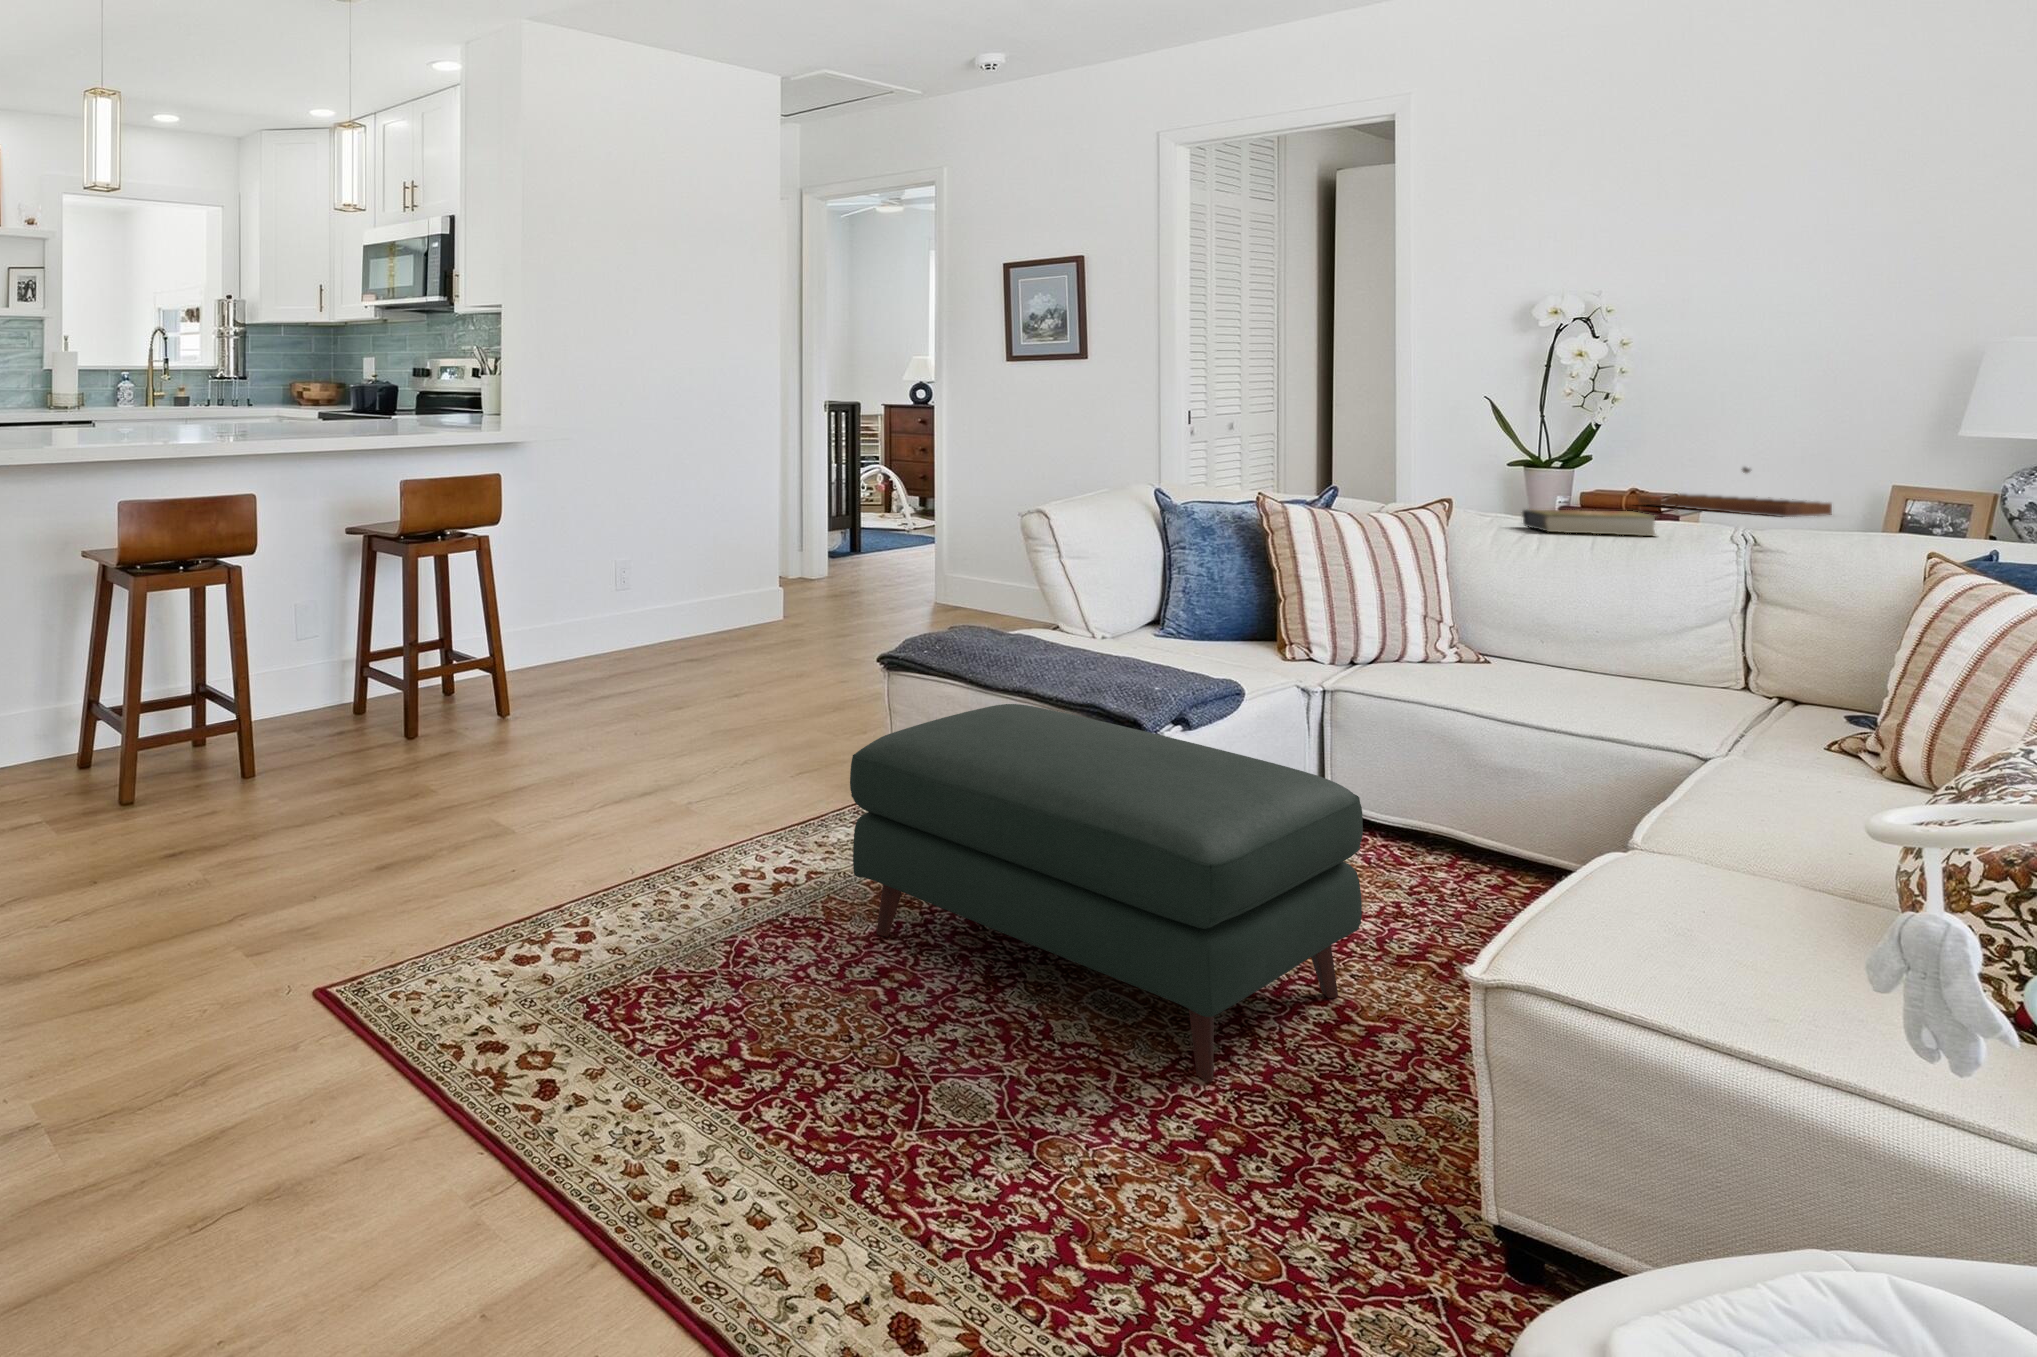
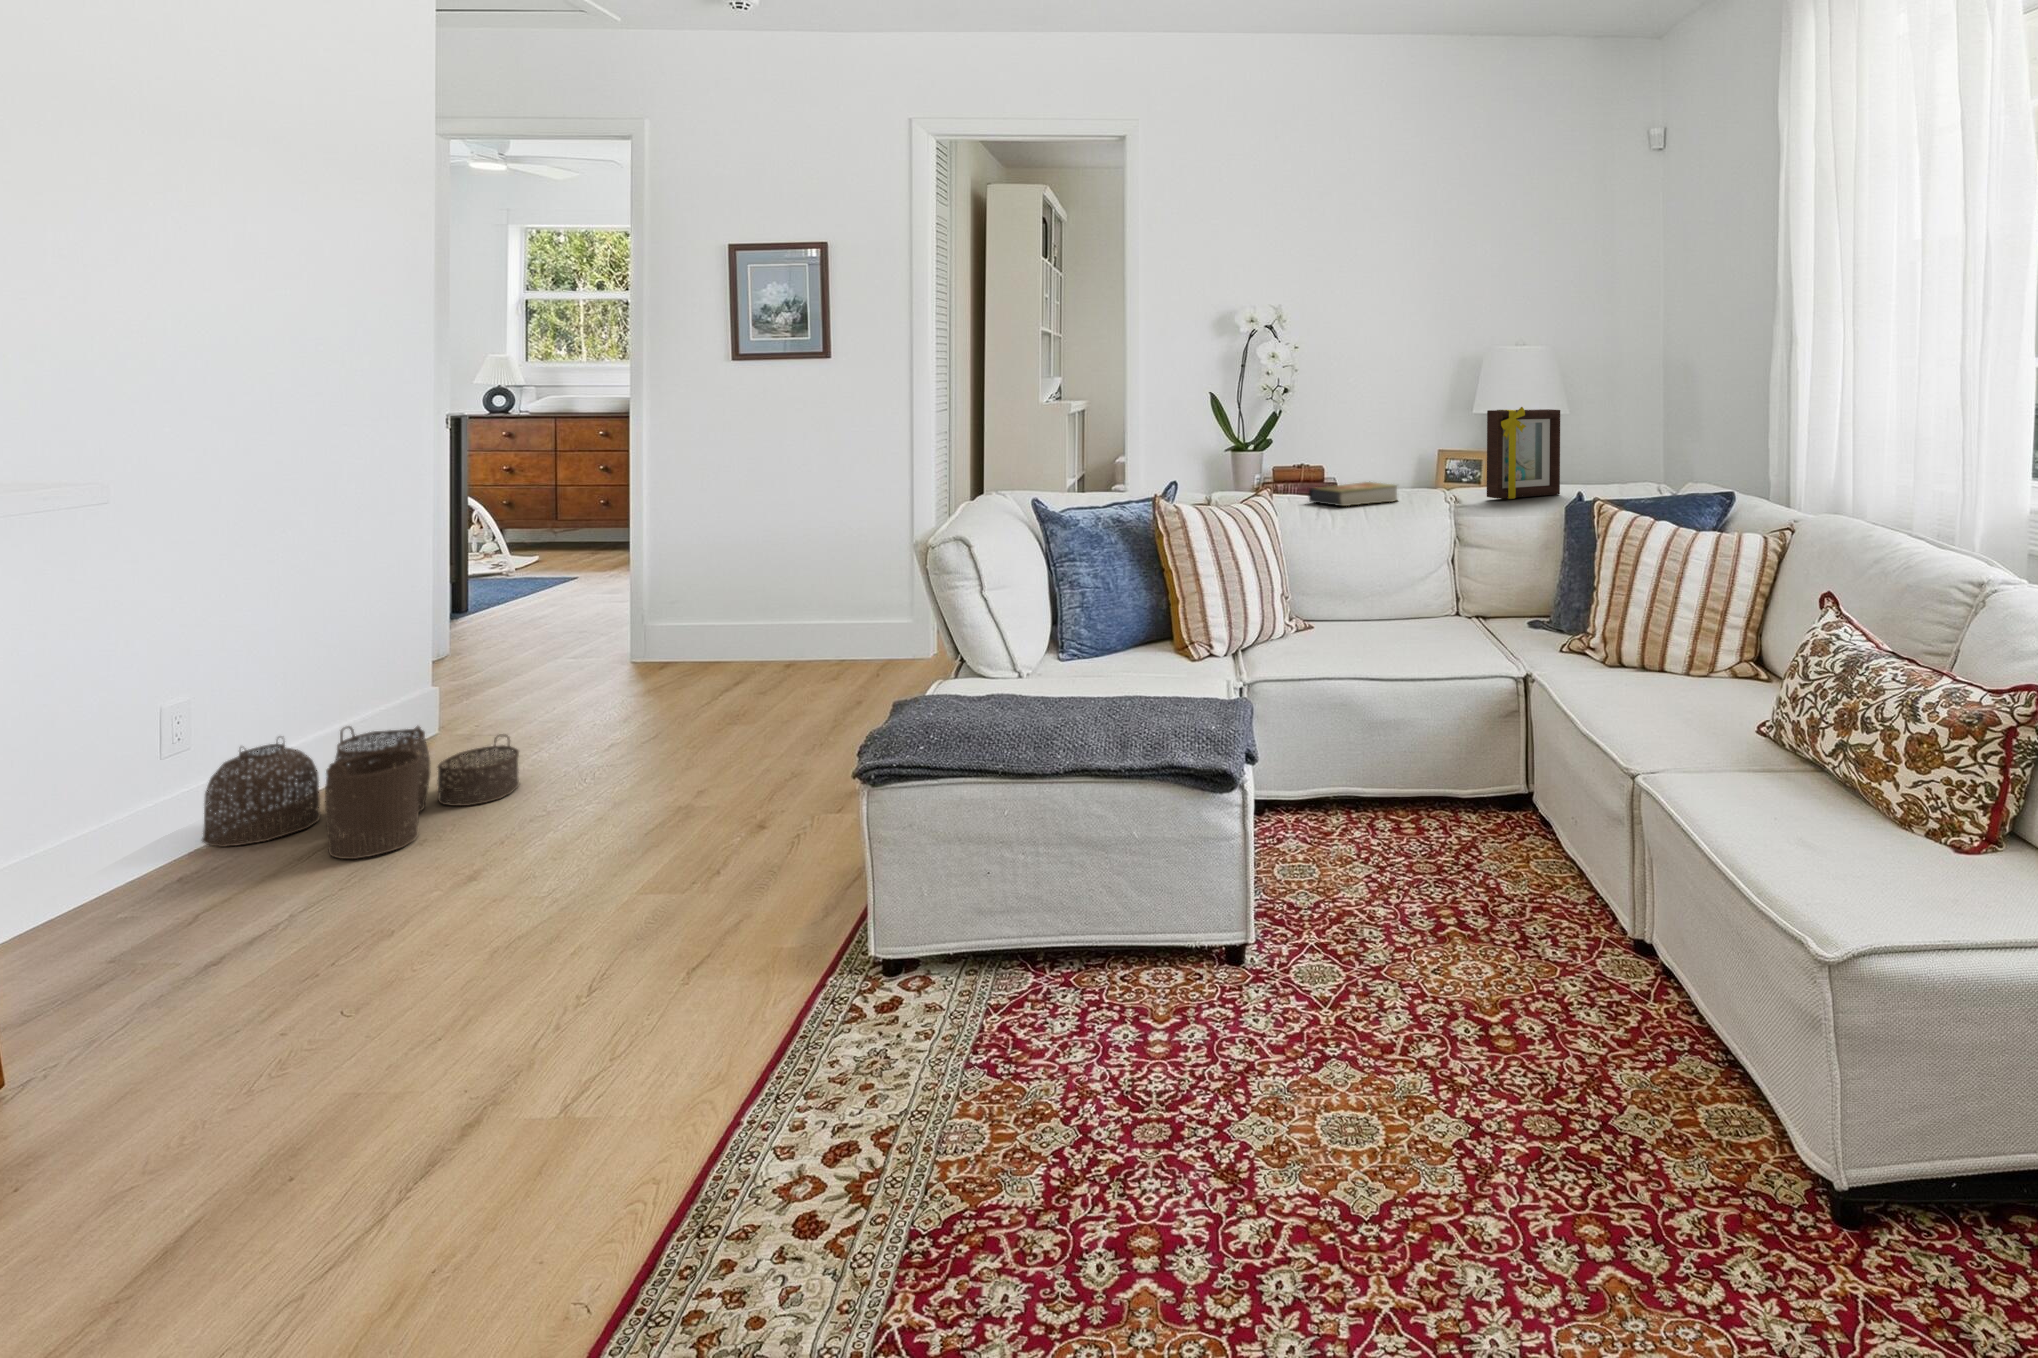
picture frame: none [1809,424,1983,556] -> present [1487,407,1560,499]
tray: present [1638,467,1832,517] -> none [1288,436,1392,473]
woven basket: none [620,594,788,676] -> present [202,726,519,859]
ottoman: present [850,704,1363,1082] -> none [1008,793,1535,1192]

